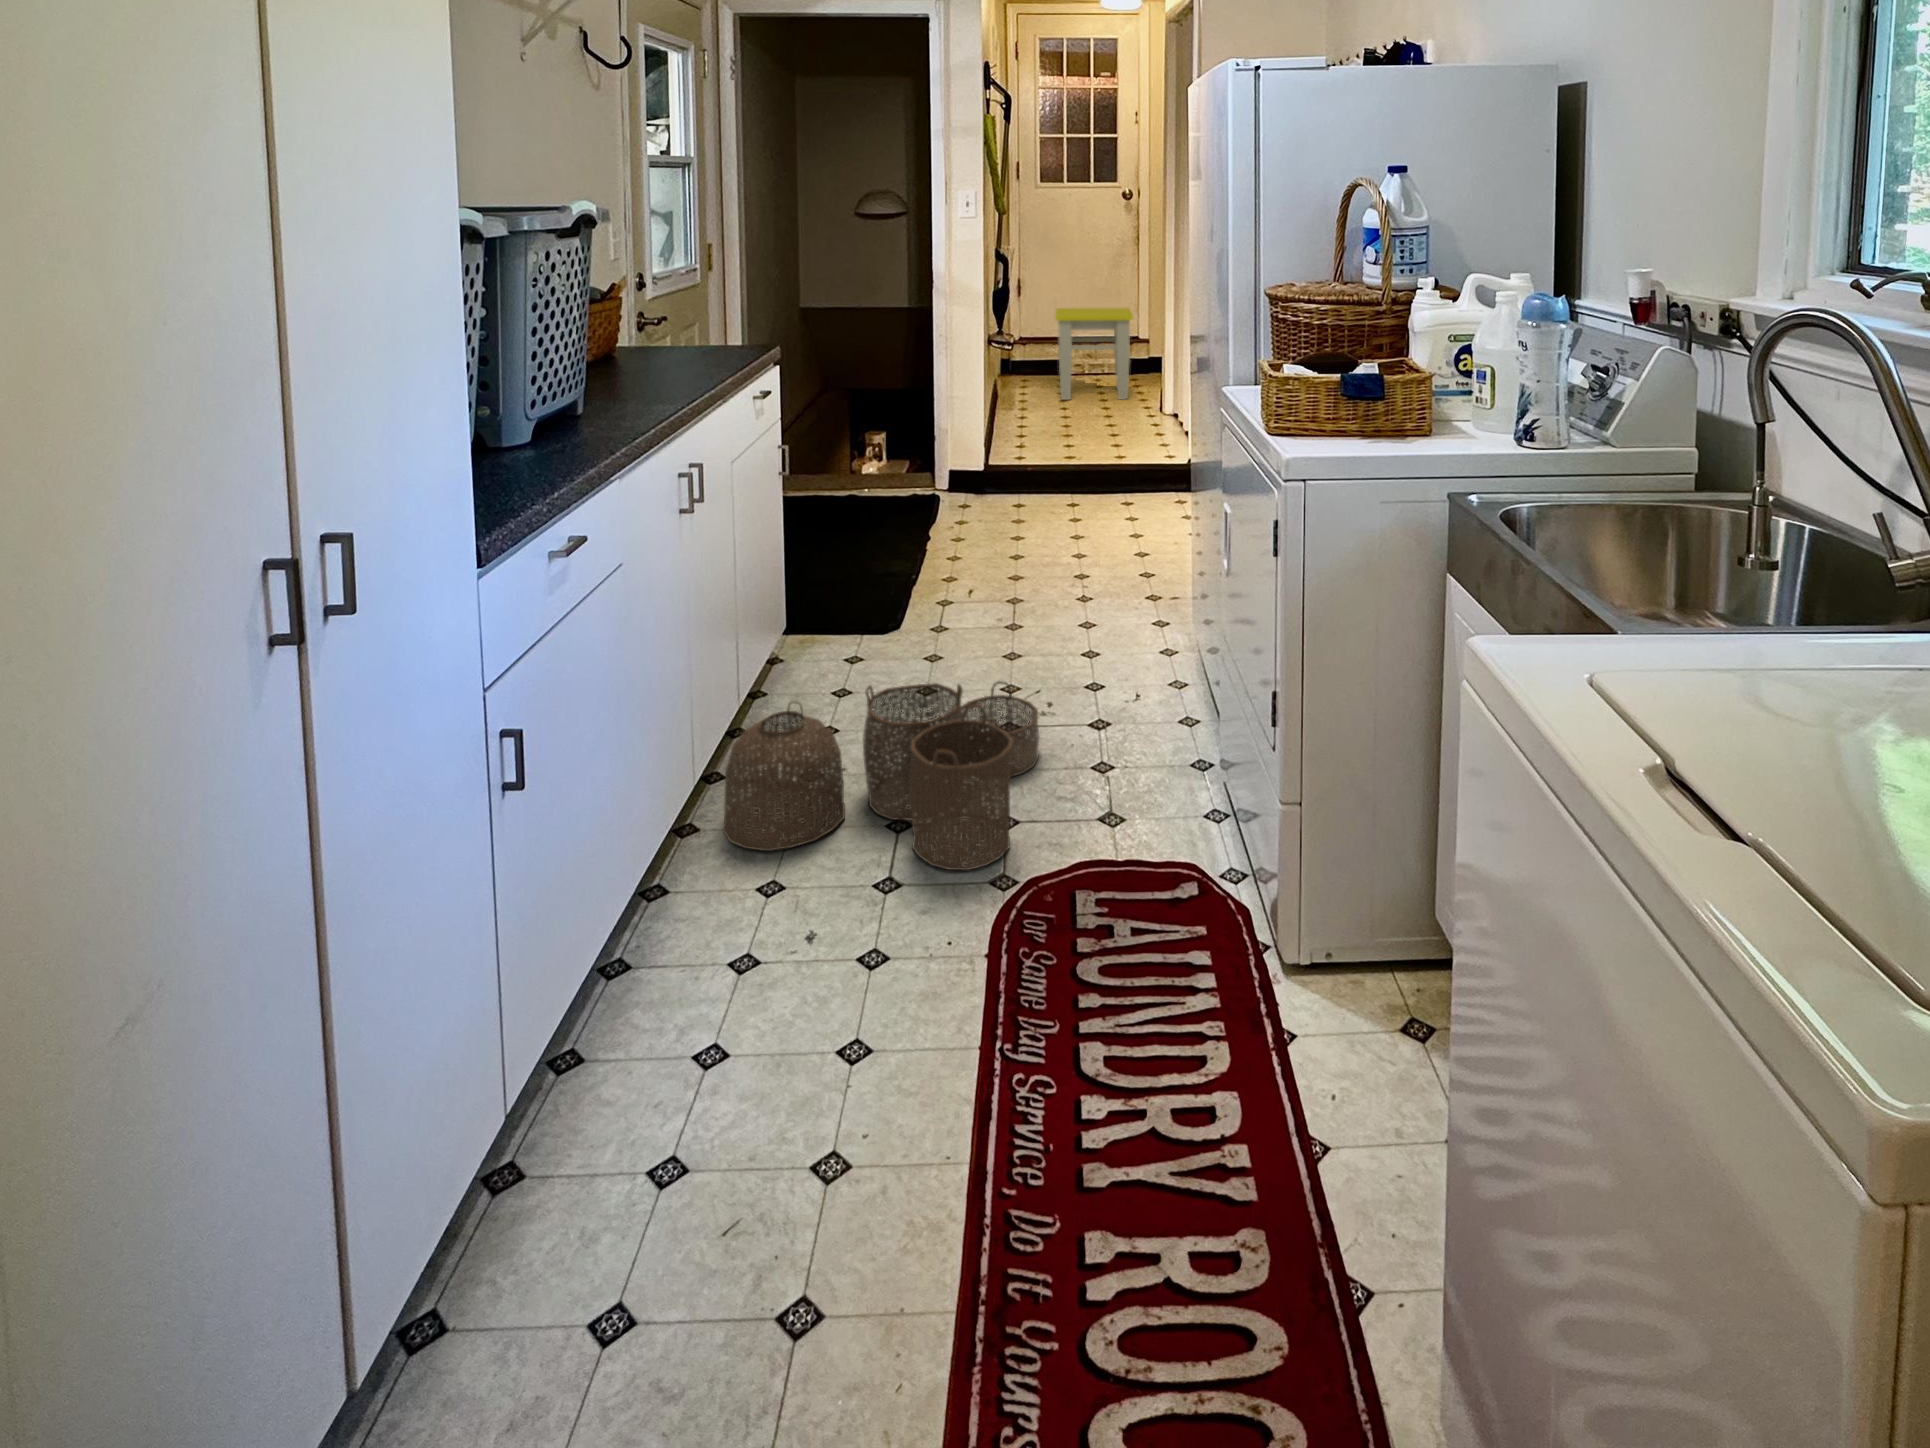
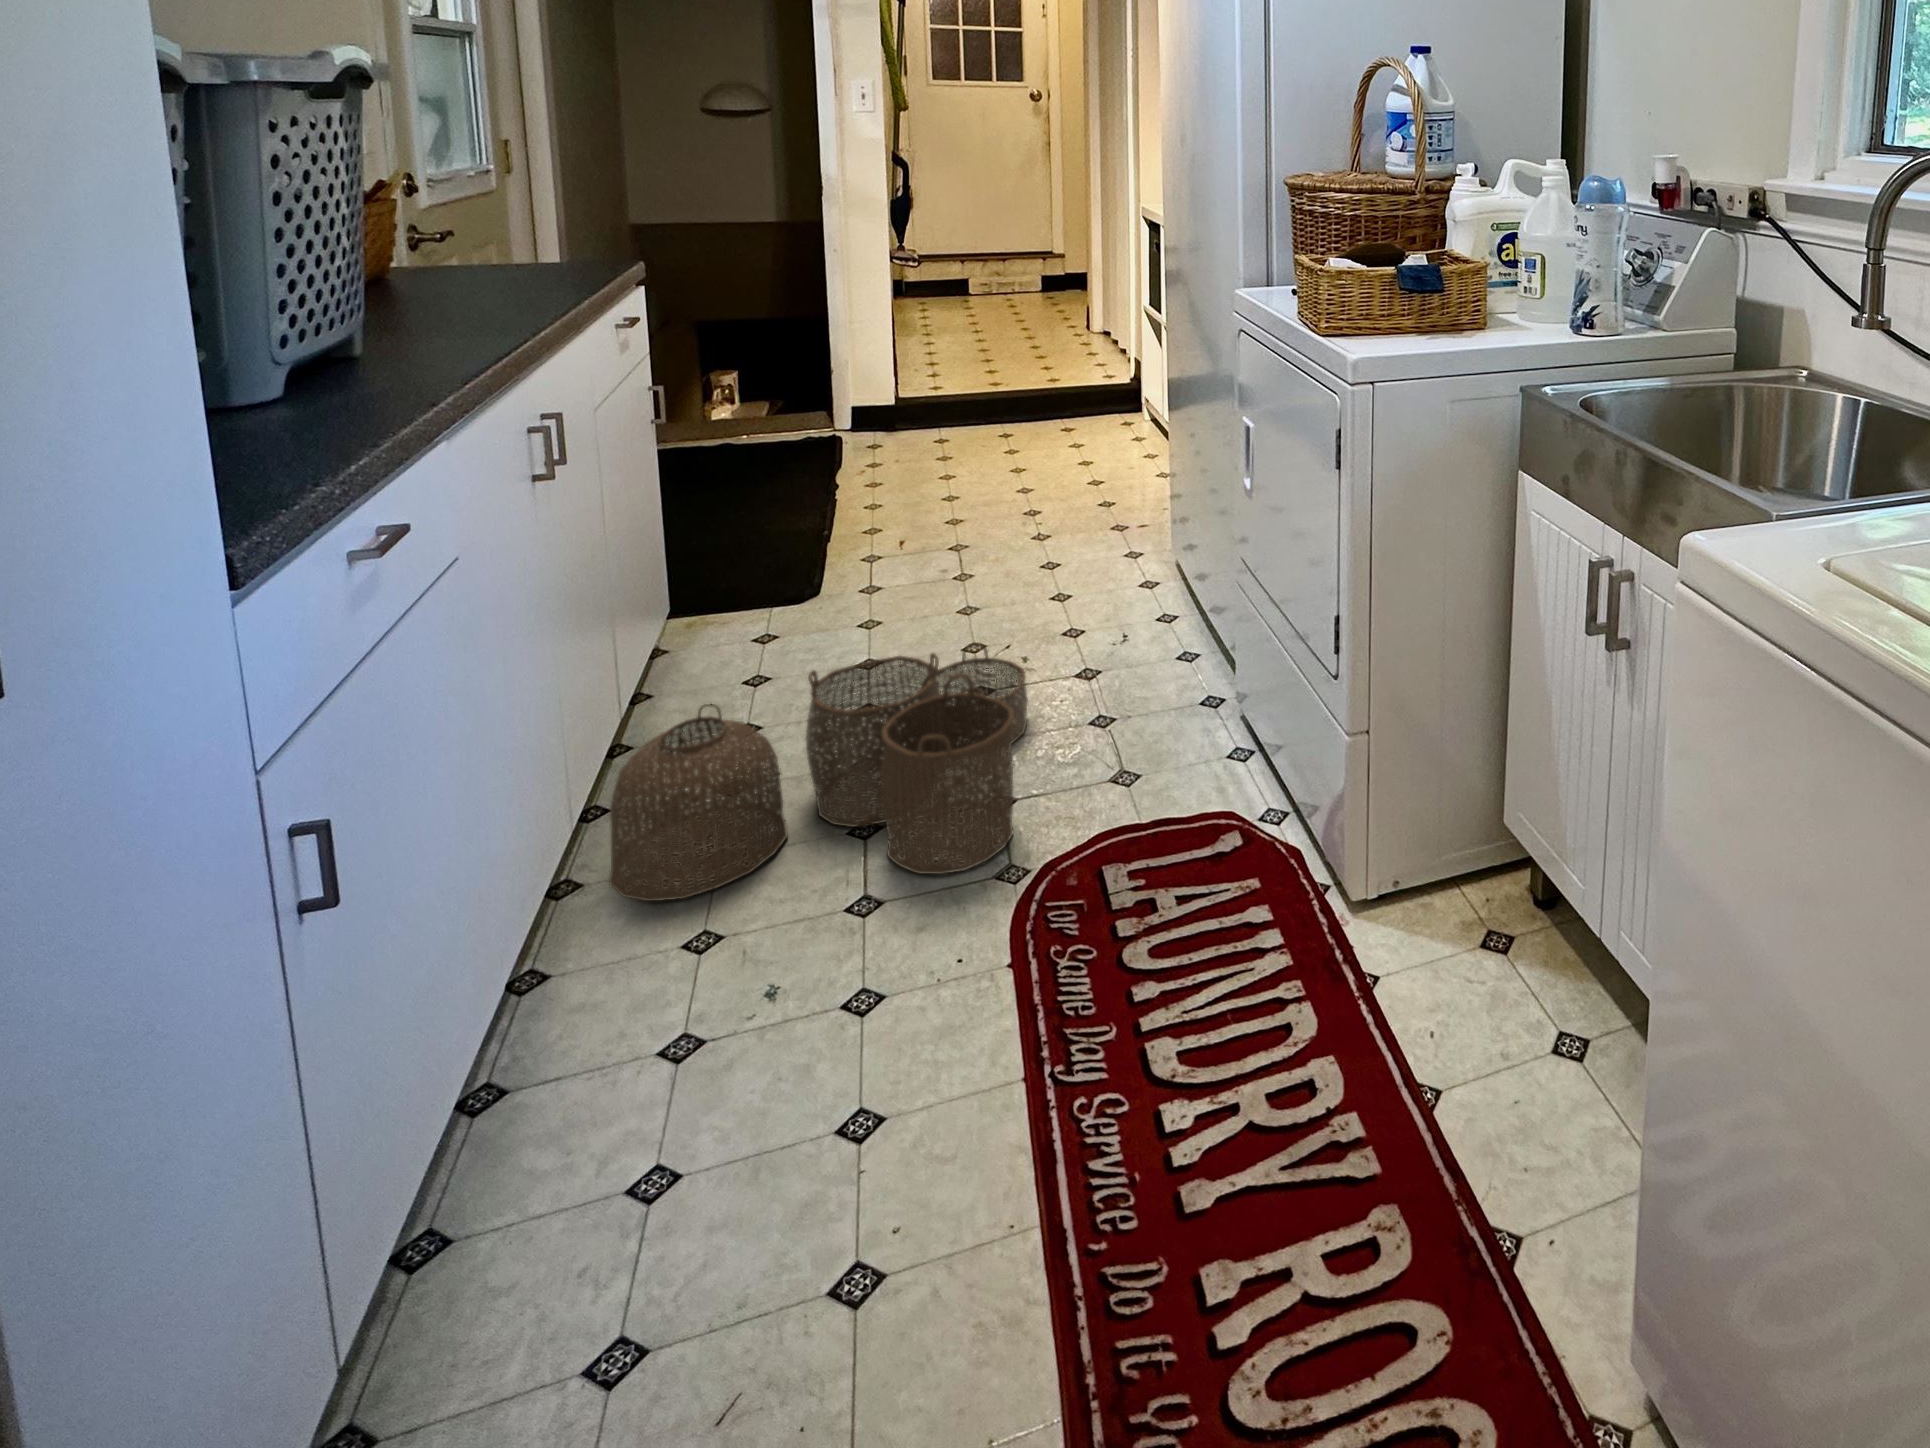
stool: present [1055,308,1133,400] -> none [960,220,1054,323]

